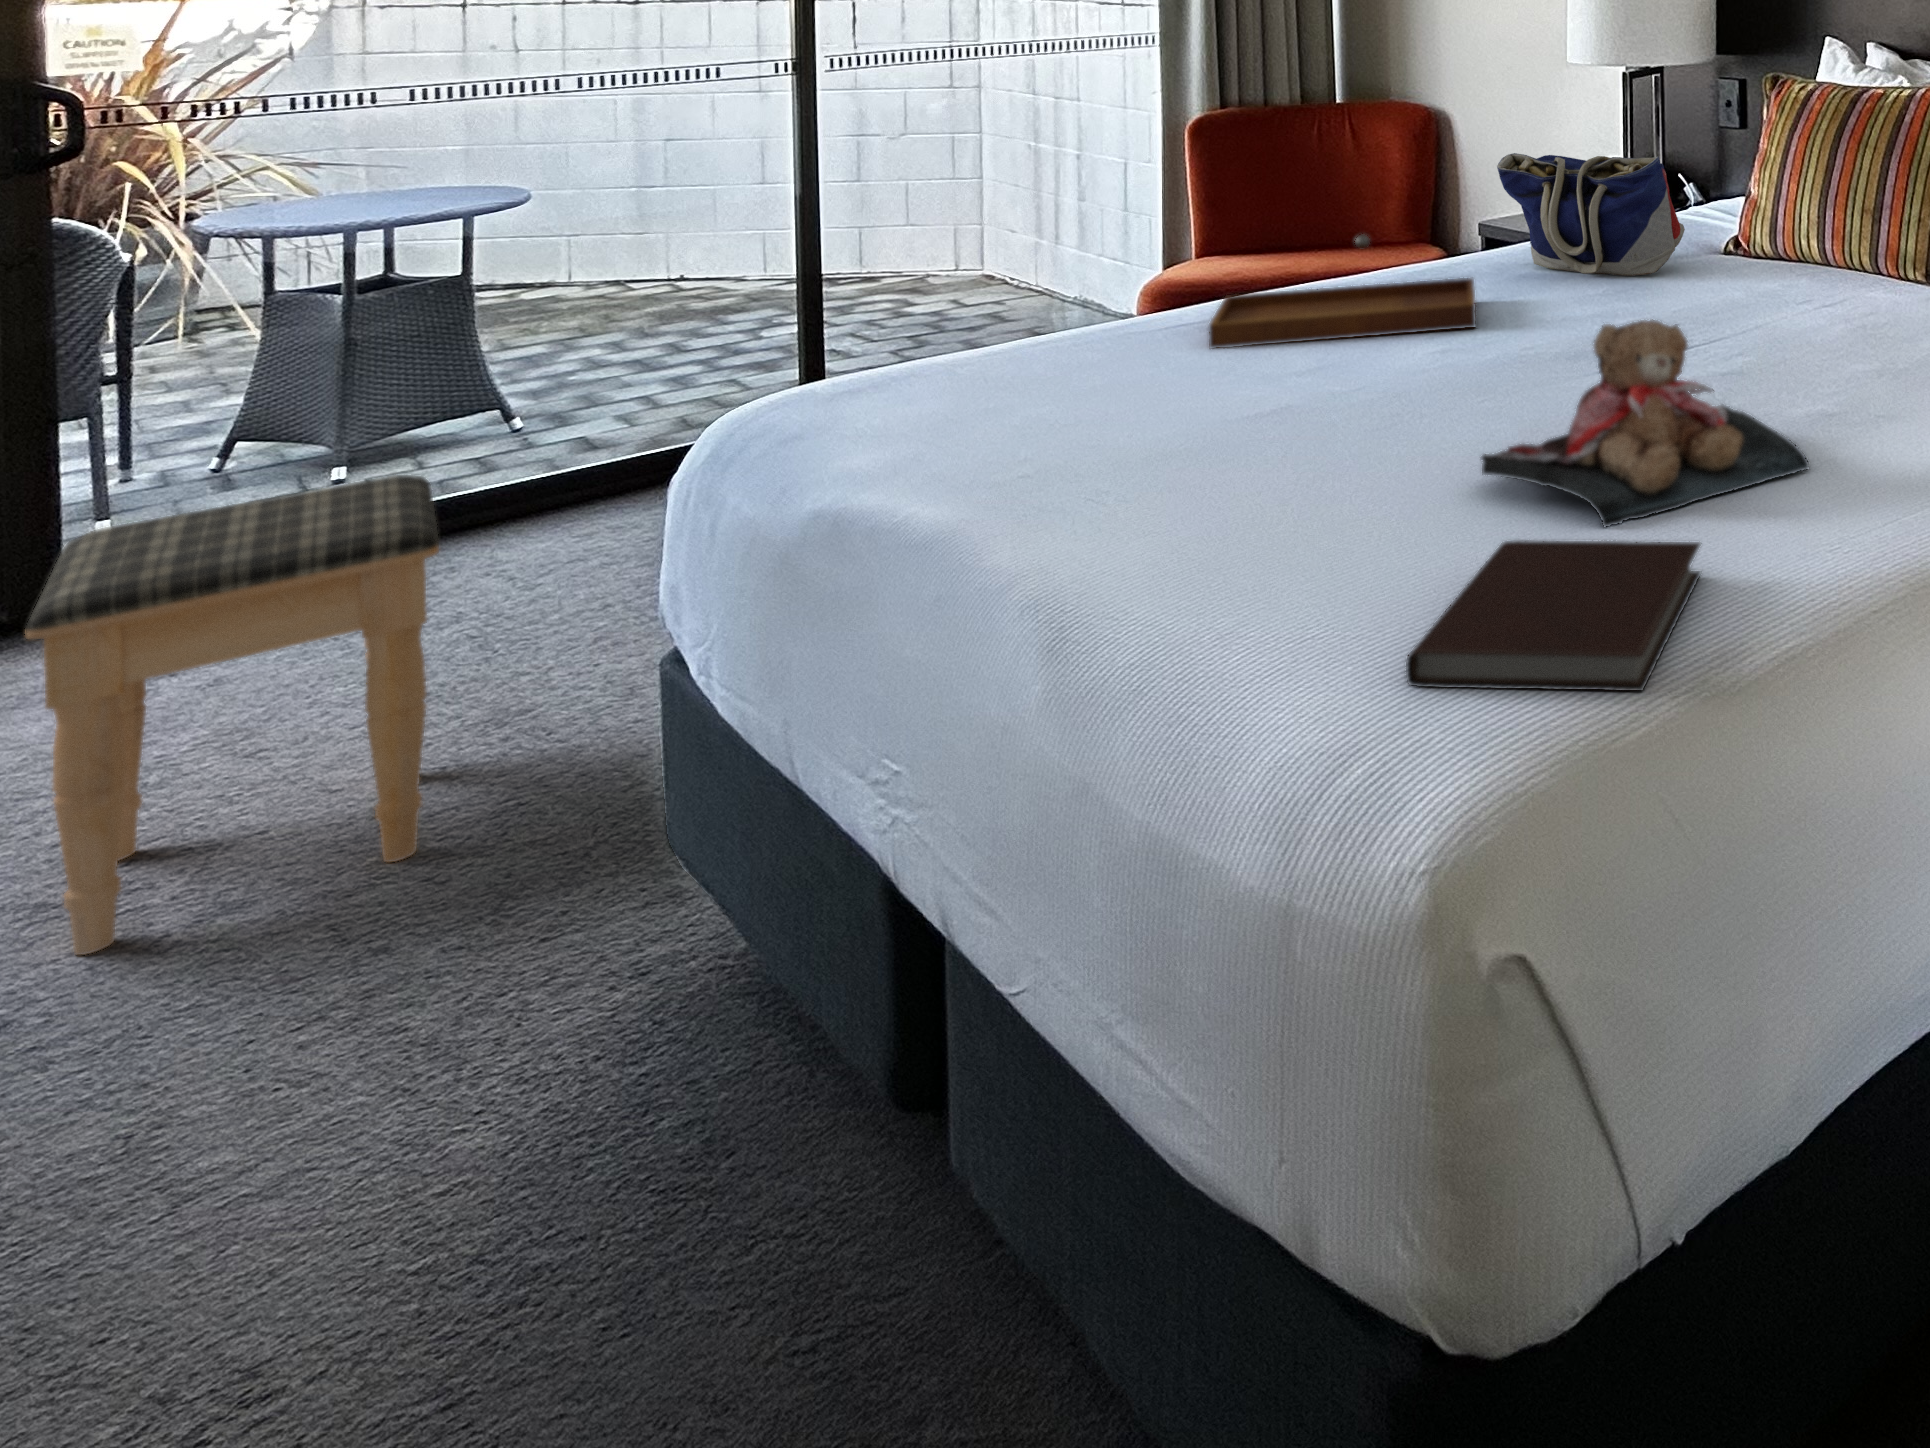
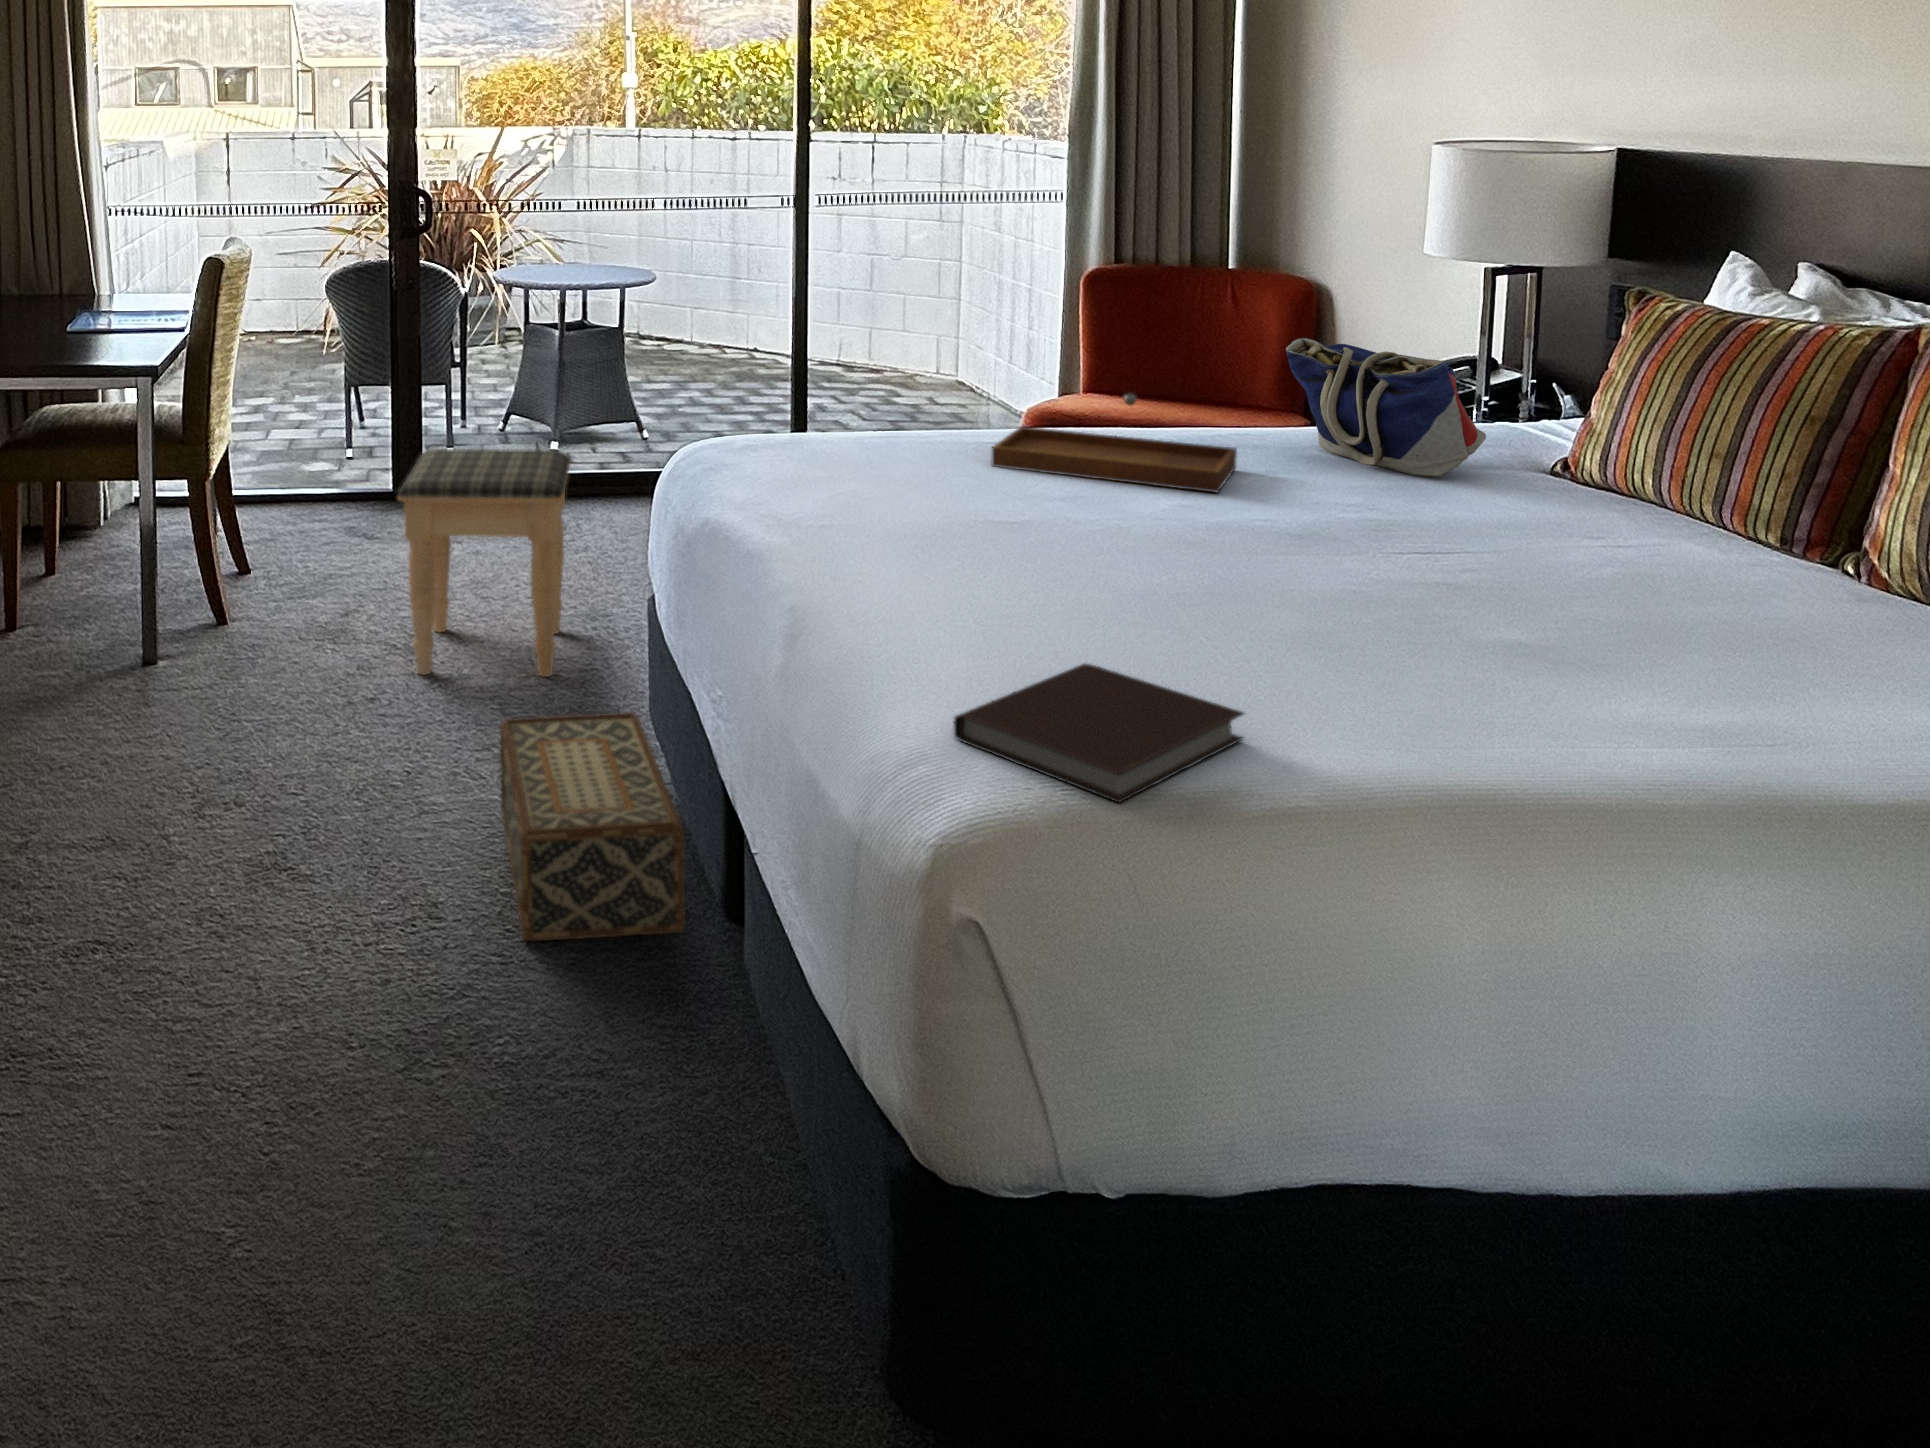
teddy bear: present [1481,319,1809,527] -> none [1112,505,1434,690]
woven basket: none [363,852,816,1343] -> present [500,712,685,941]

